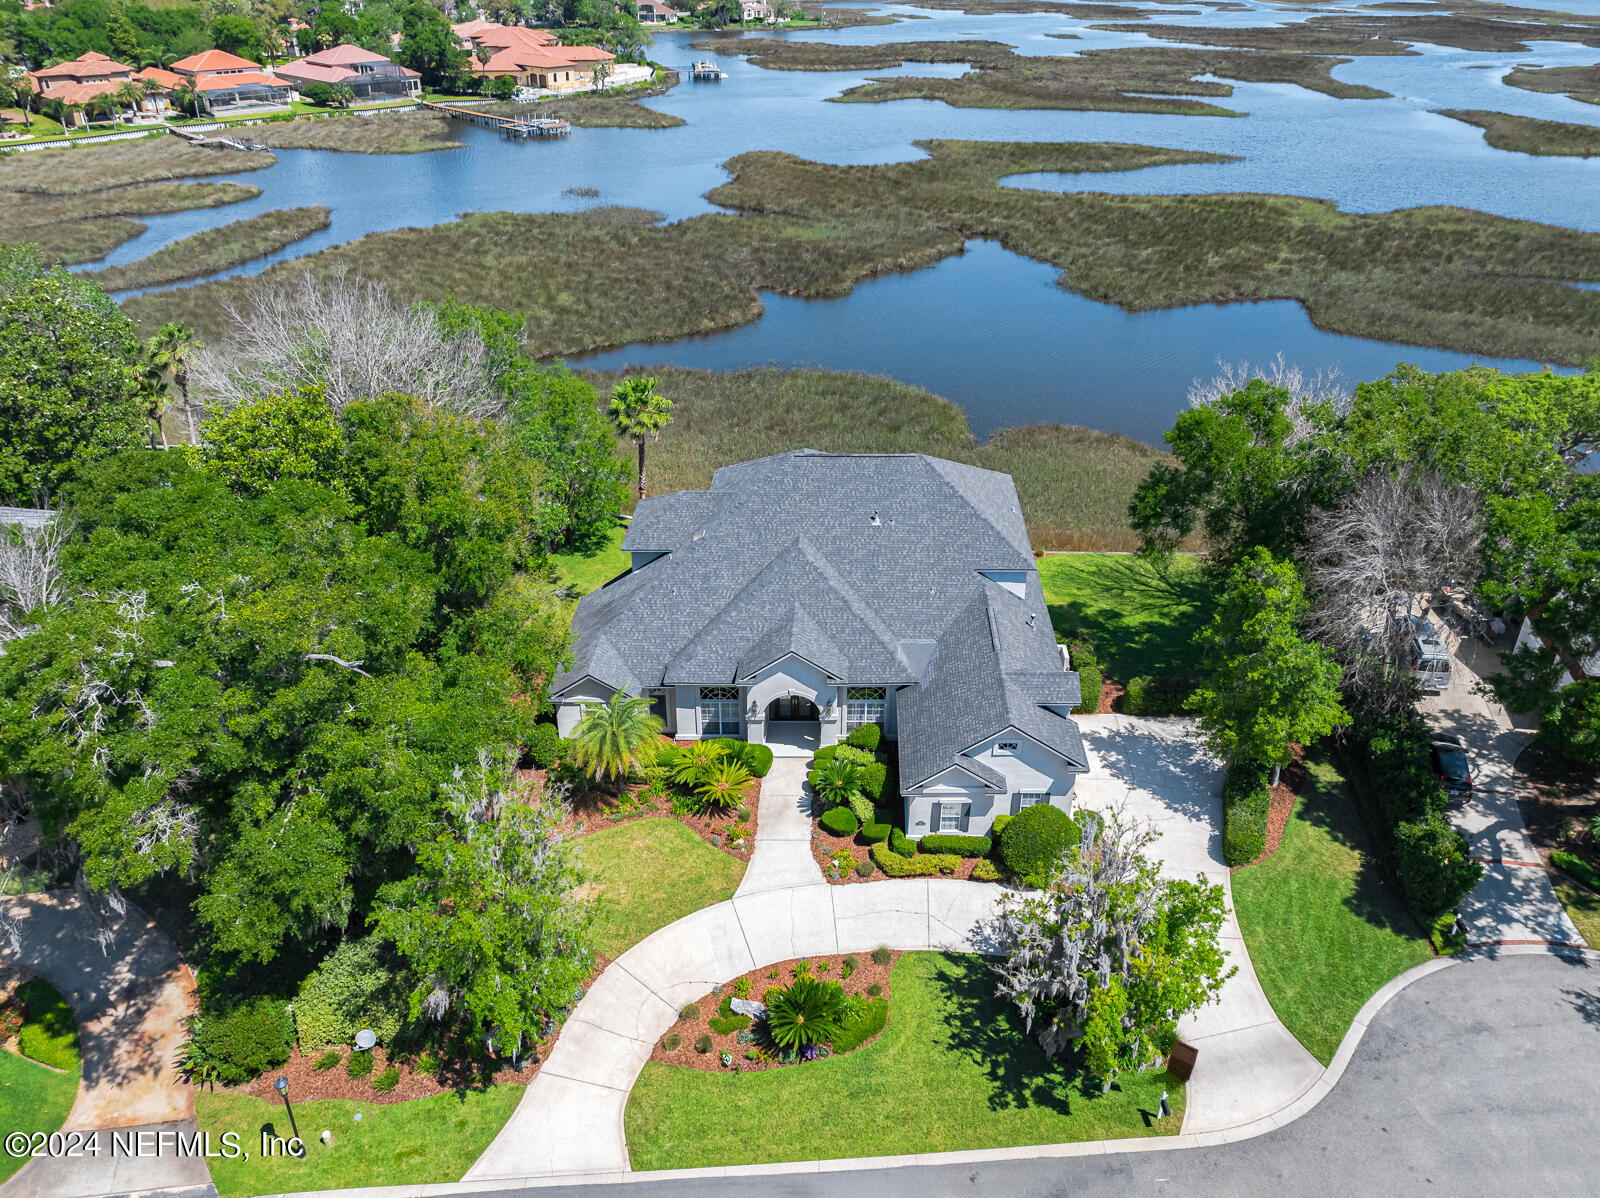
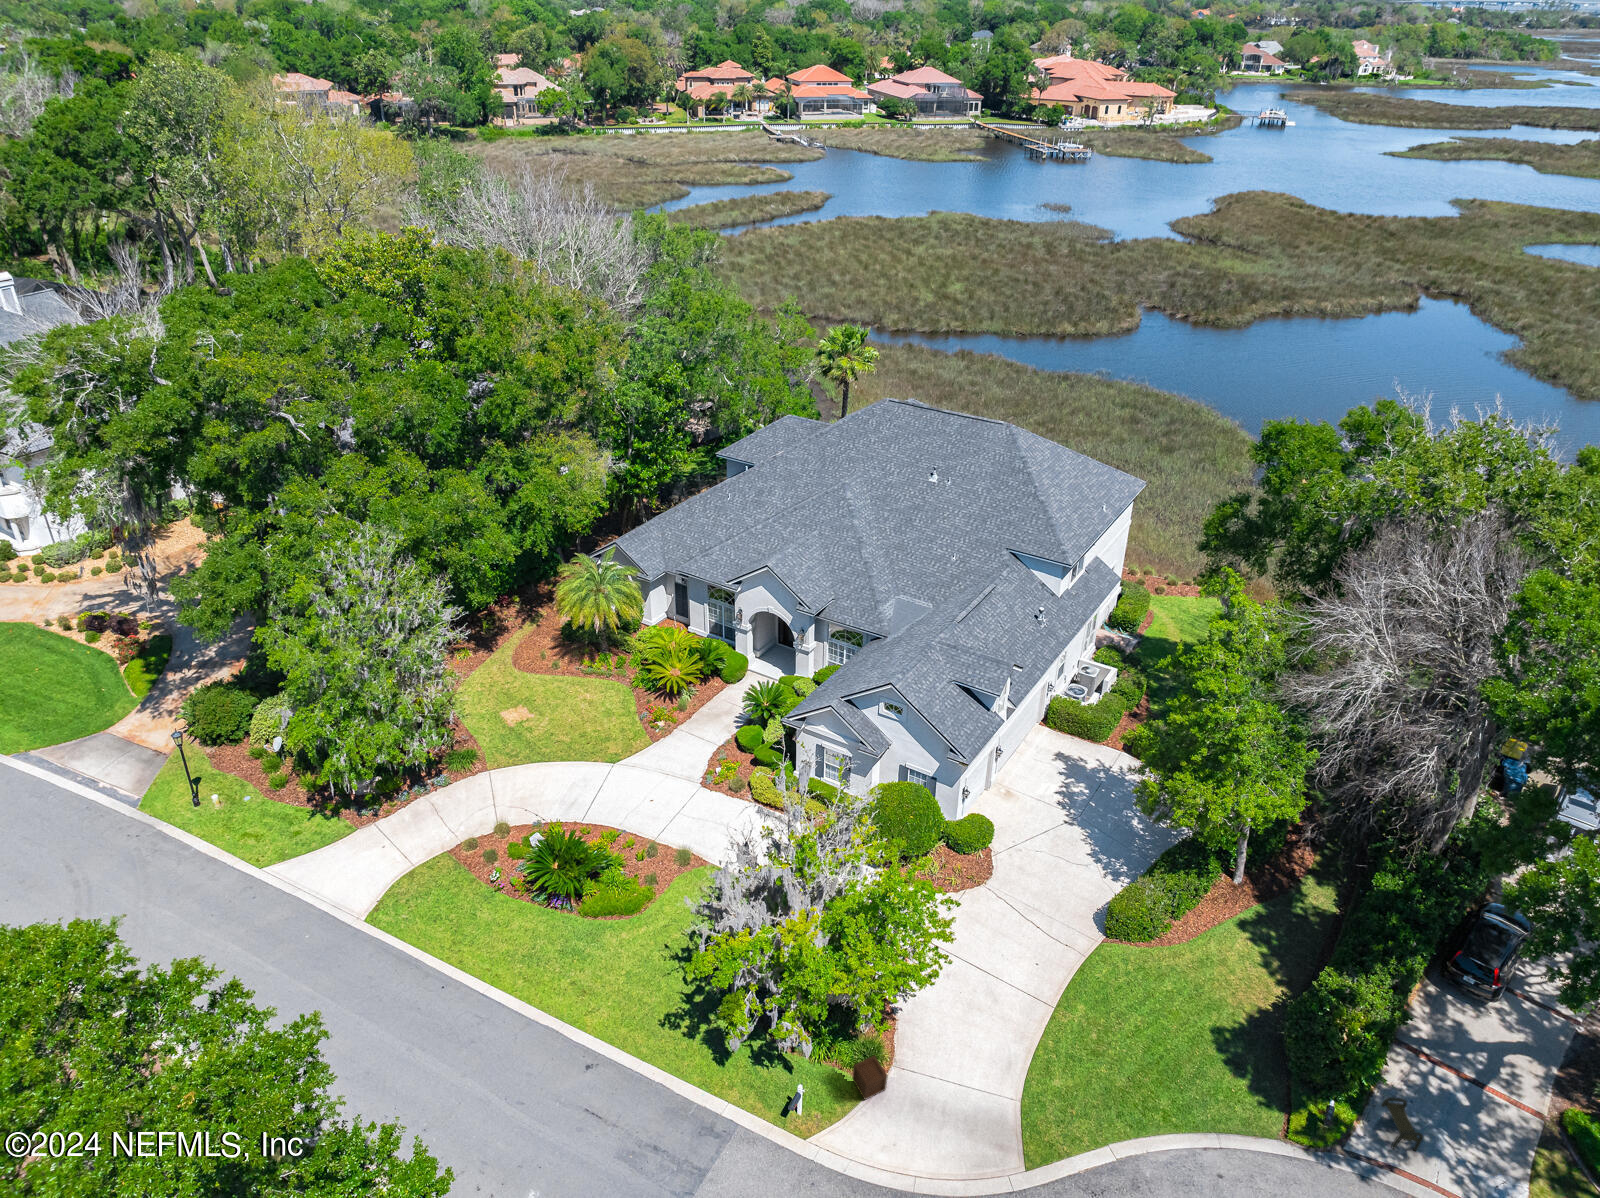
bench: none [1461,893,1503,930] -> present [1381,1097,1423,1151]

